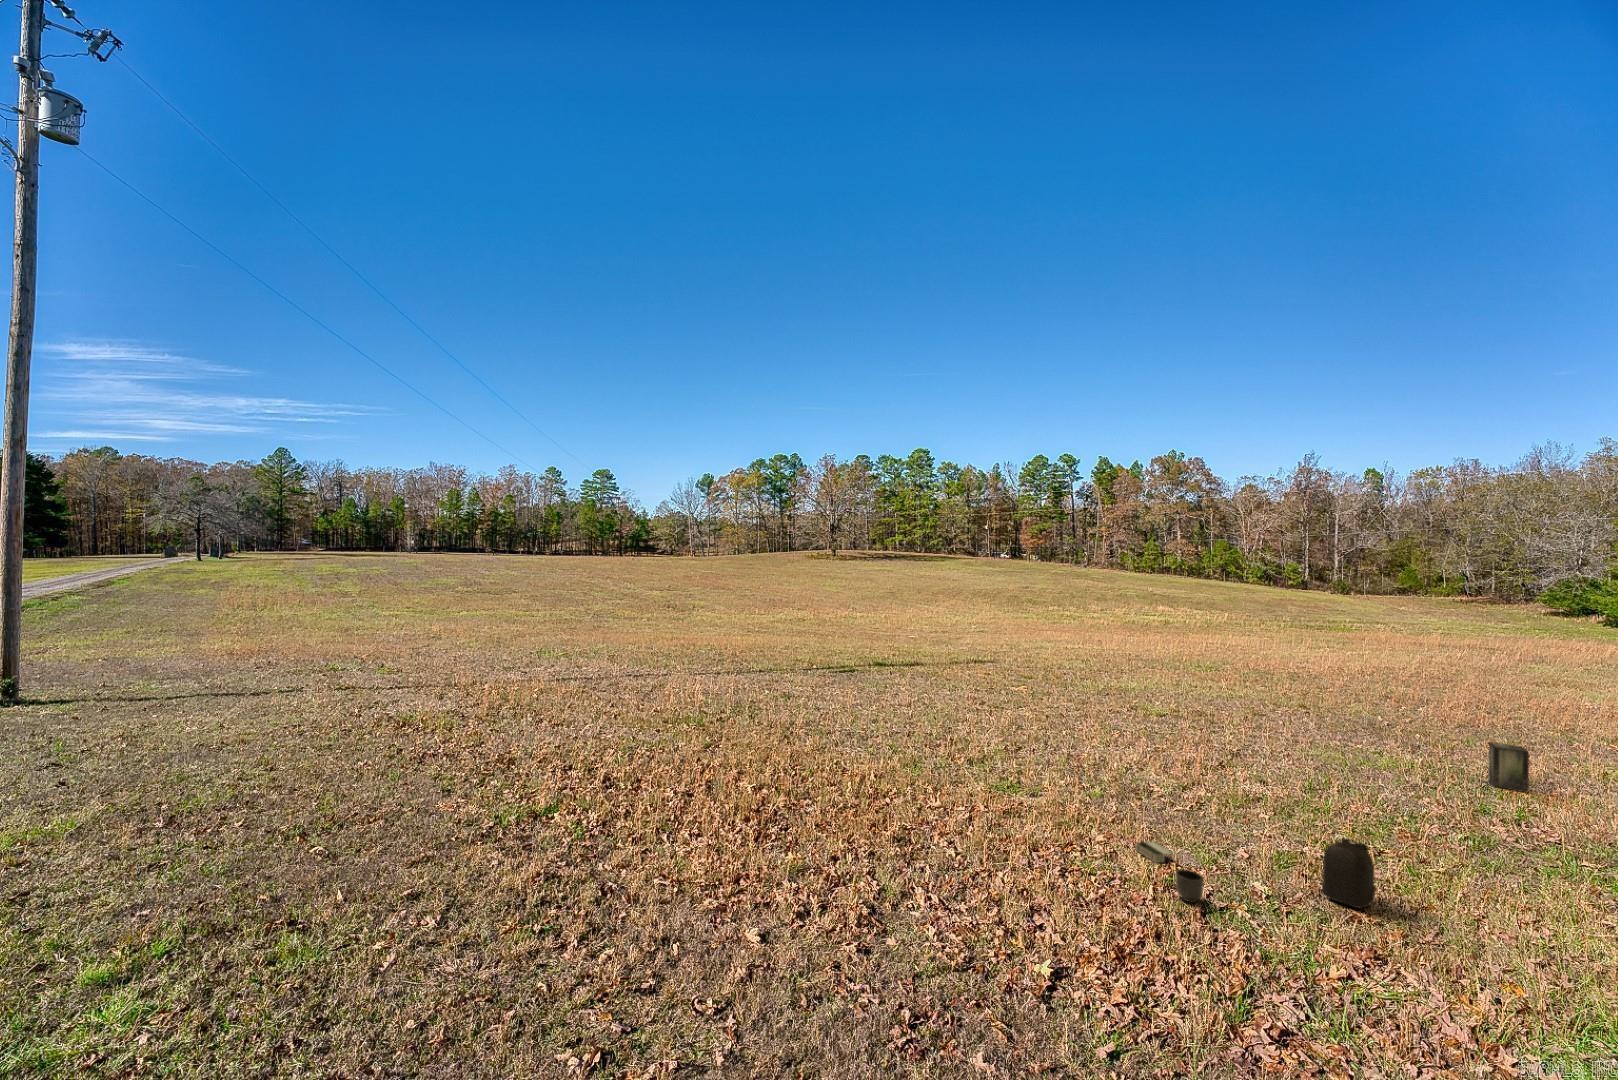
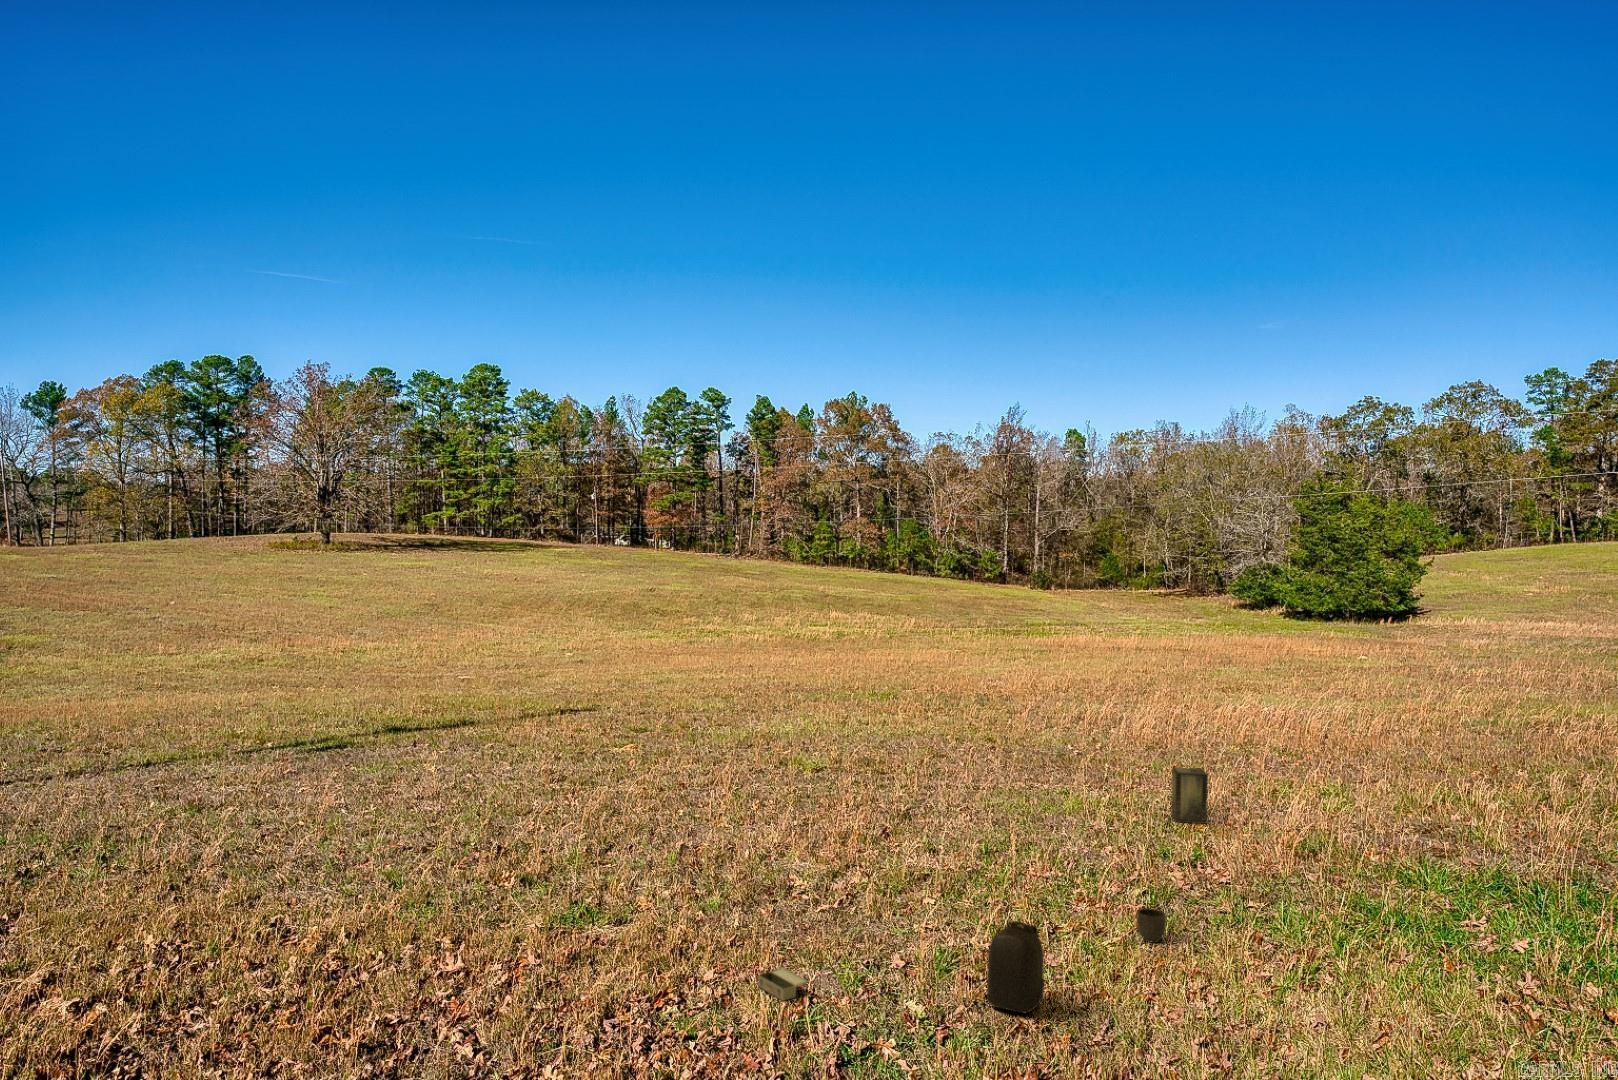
planter: present [1175,869,1204,902] -> present [1137,908,1166,943]

